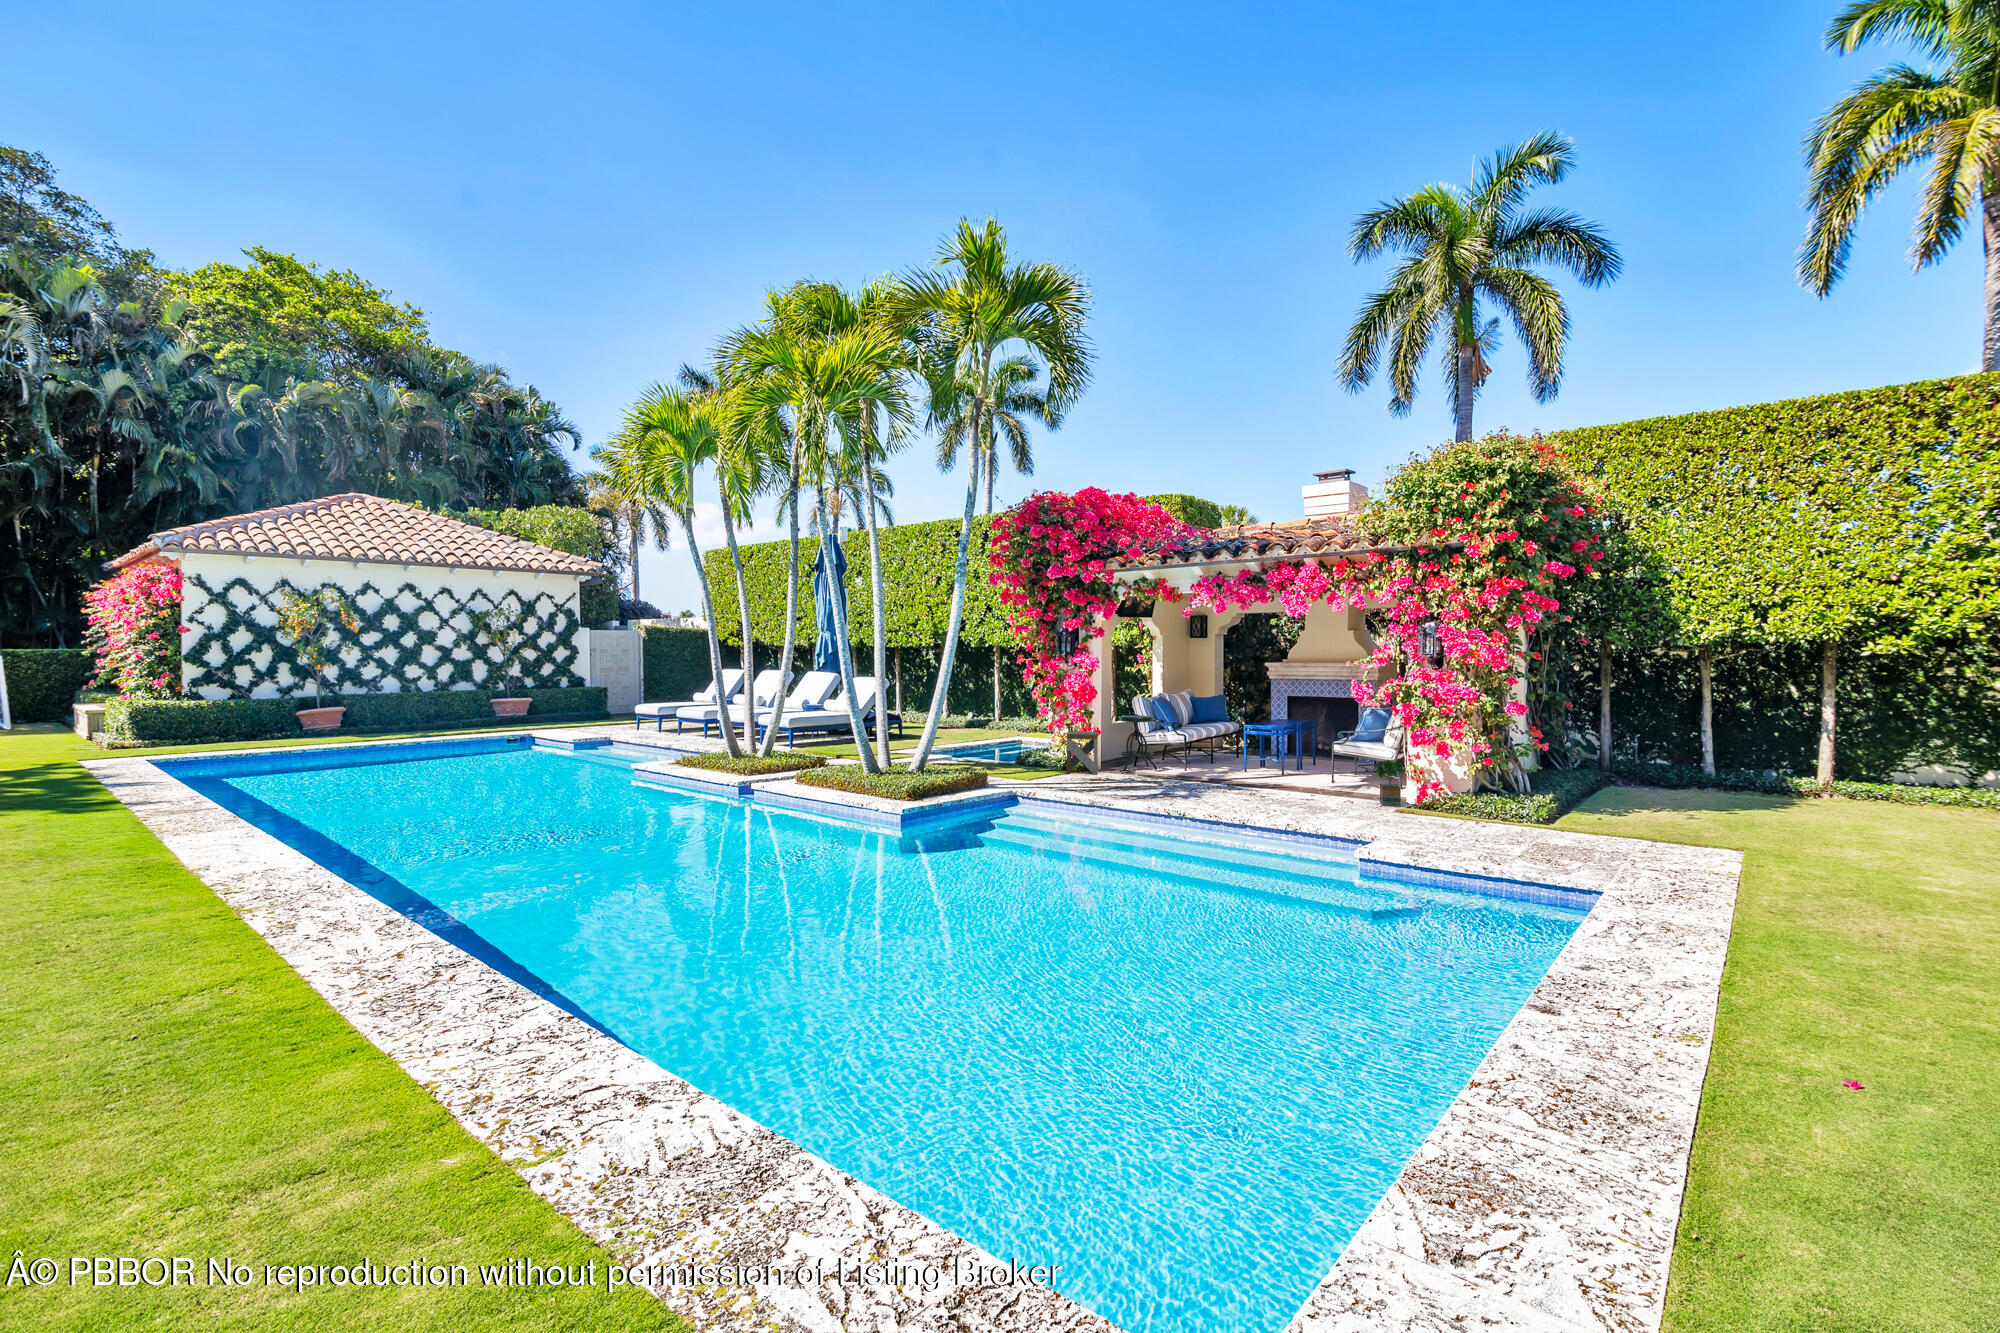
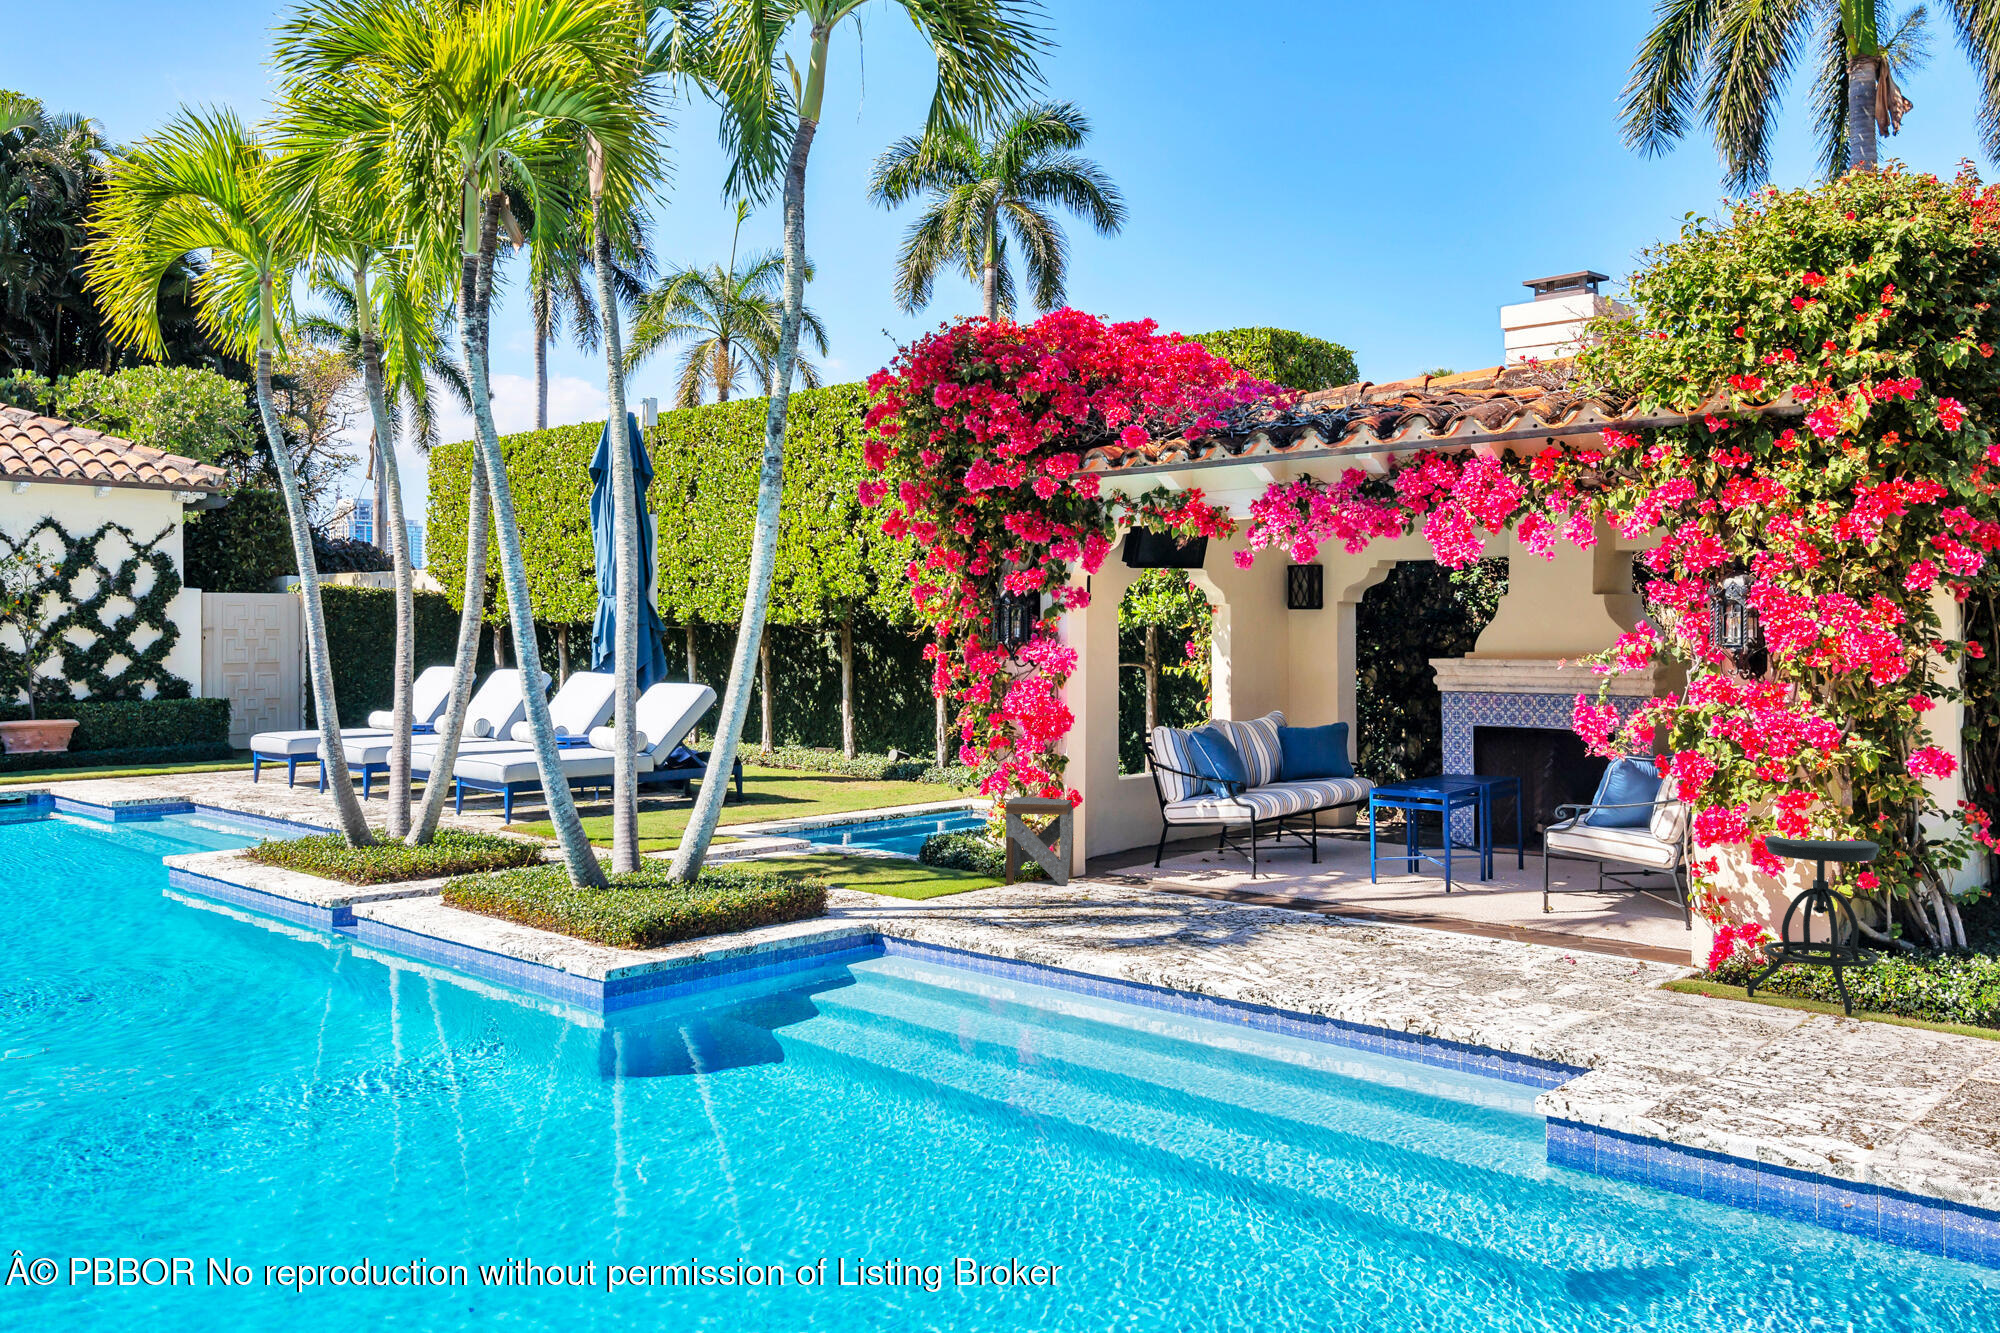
stool: present [1117,716,1157,771] -> present [1747,836,1879,1015]
potted tree: present [1374,760,1407,806] -> none [1611,869,1689,970]

